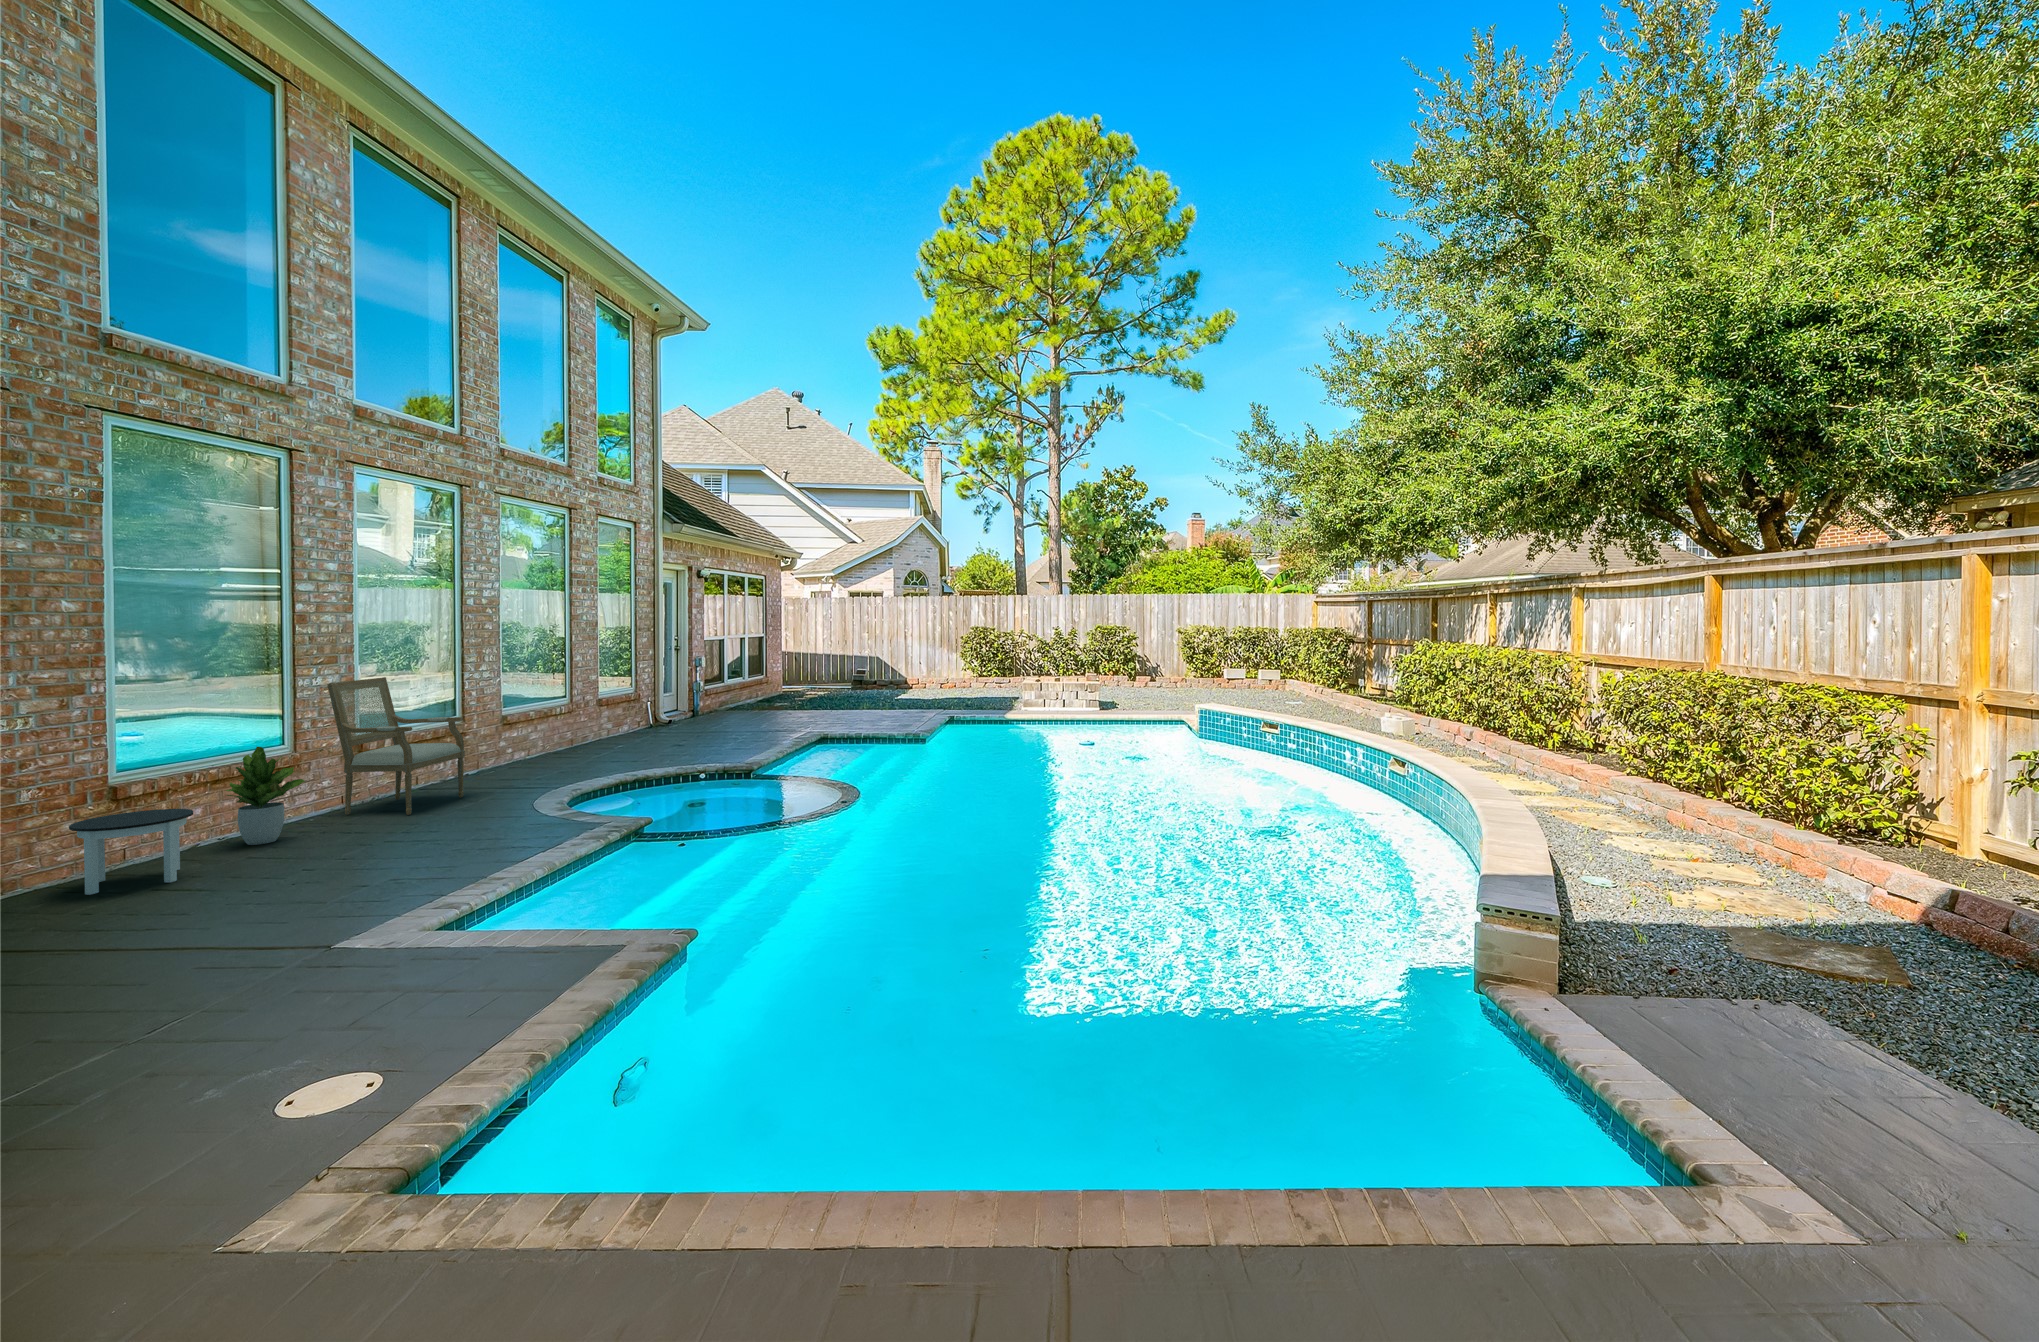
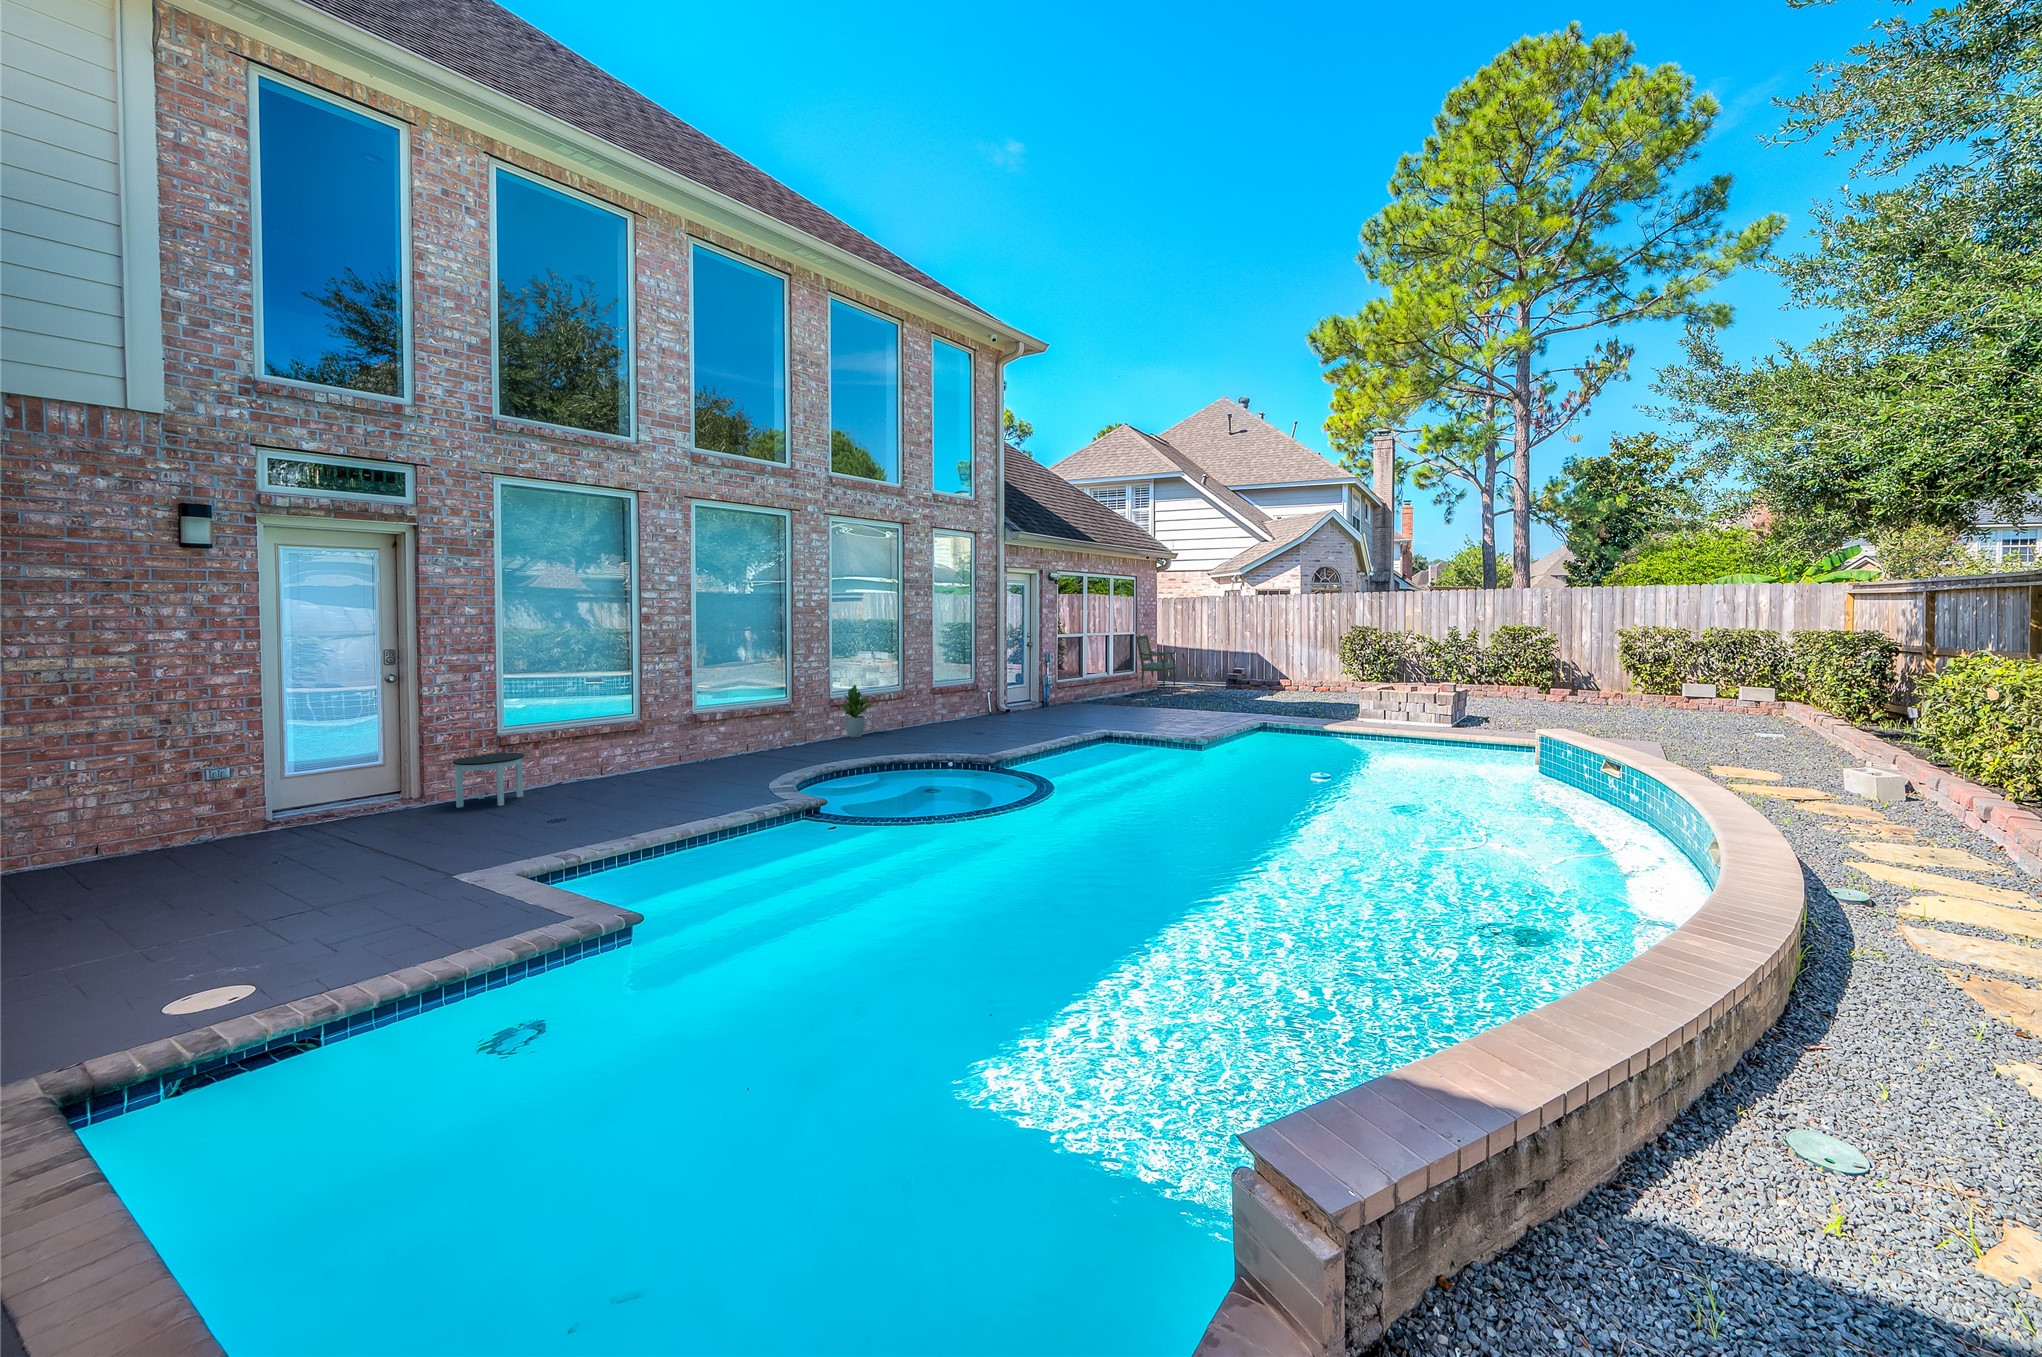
chair: present [327,677,465,815] -> present [1136,635,1176,688]
potted plant: present [226,747,305,845] -> present [841,685,872,738]

